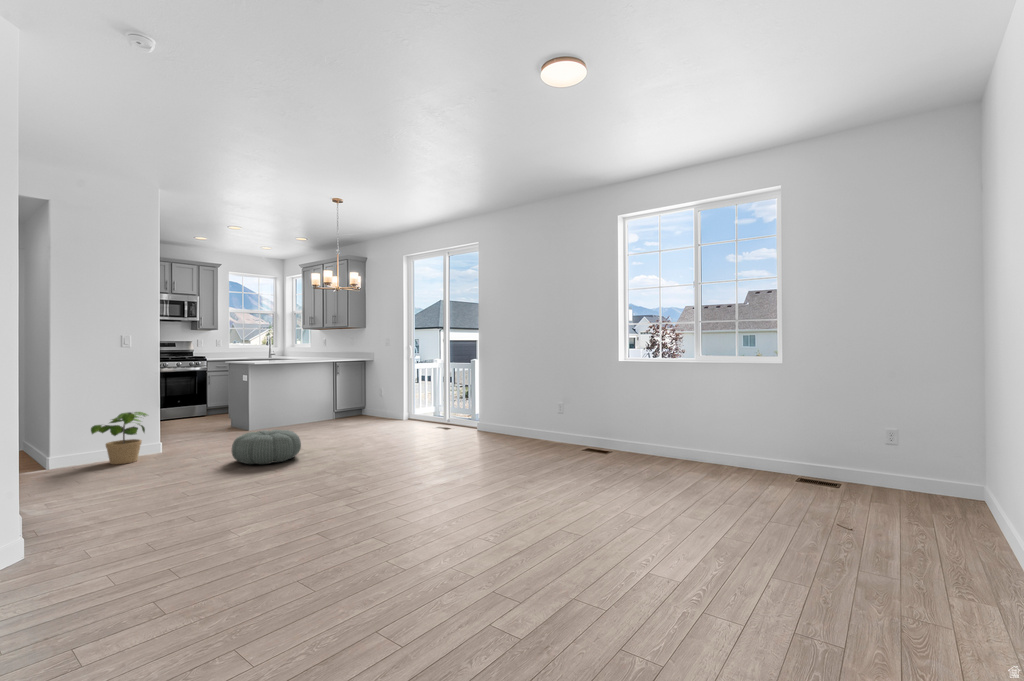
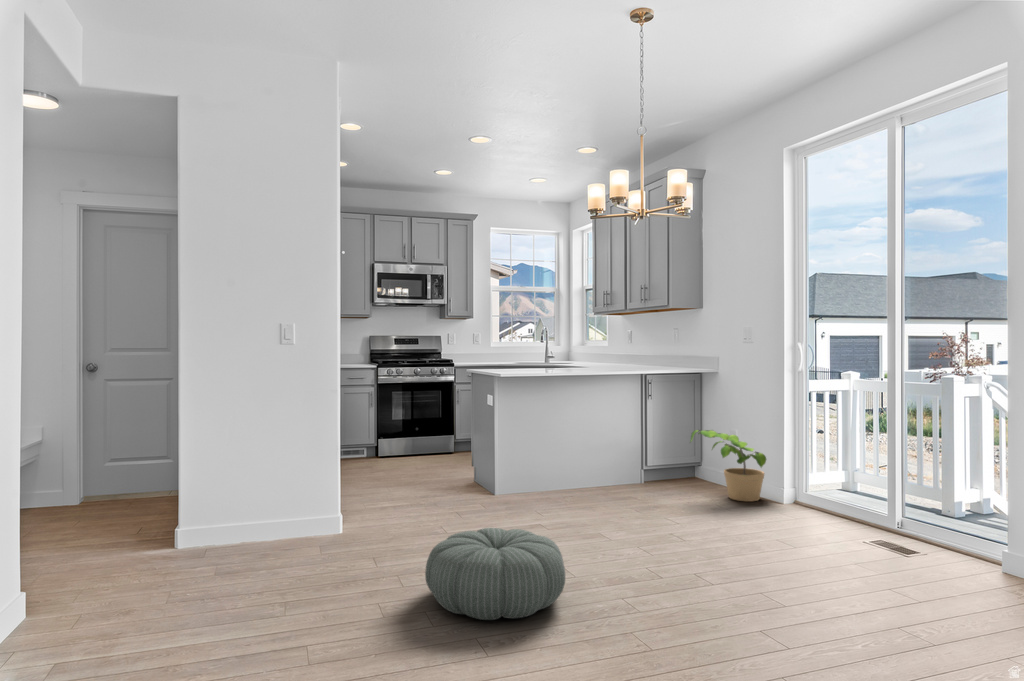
potted plant: present [91,412,147,464] -> present [690,430,766,501]

